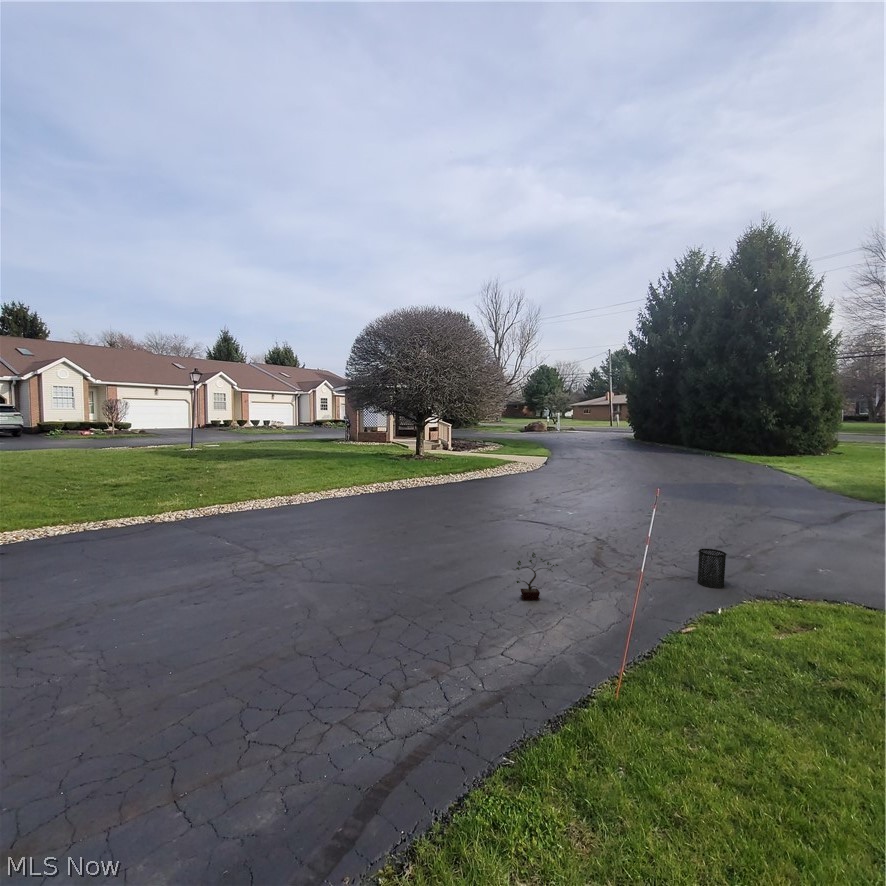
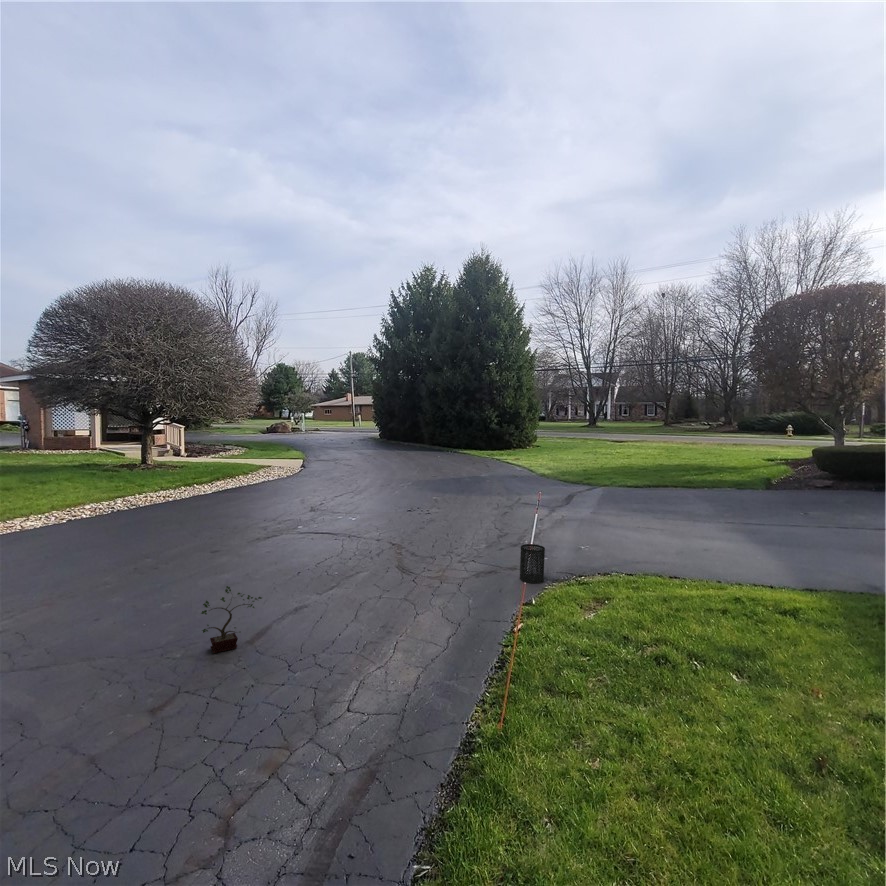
potted plant: present [516,553,558,600] -> present [201,586,262,653]

